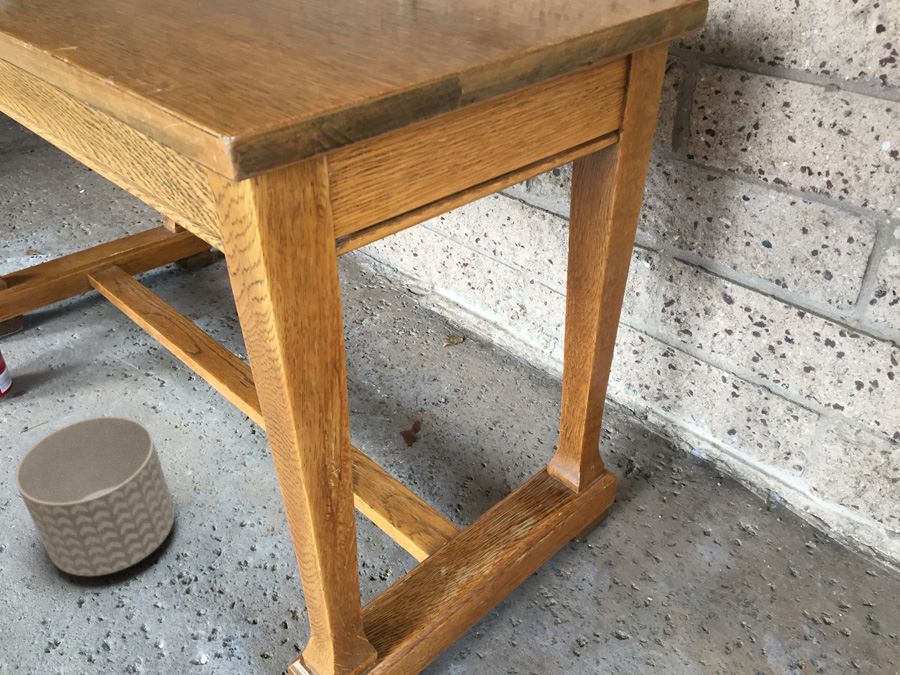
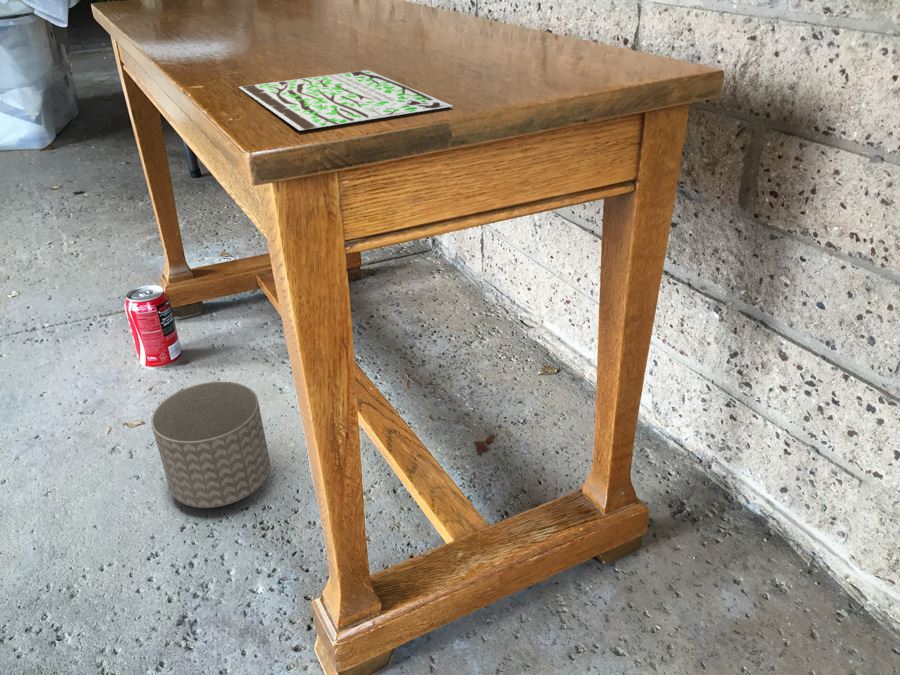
book: none [125,16,444,100] -> present [239,70,452,130]

